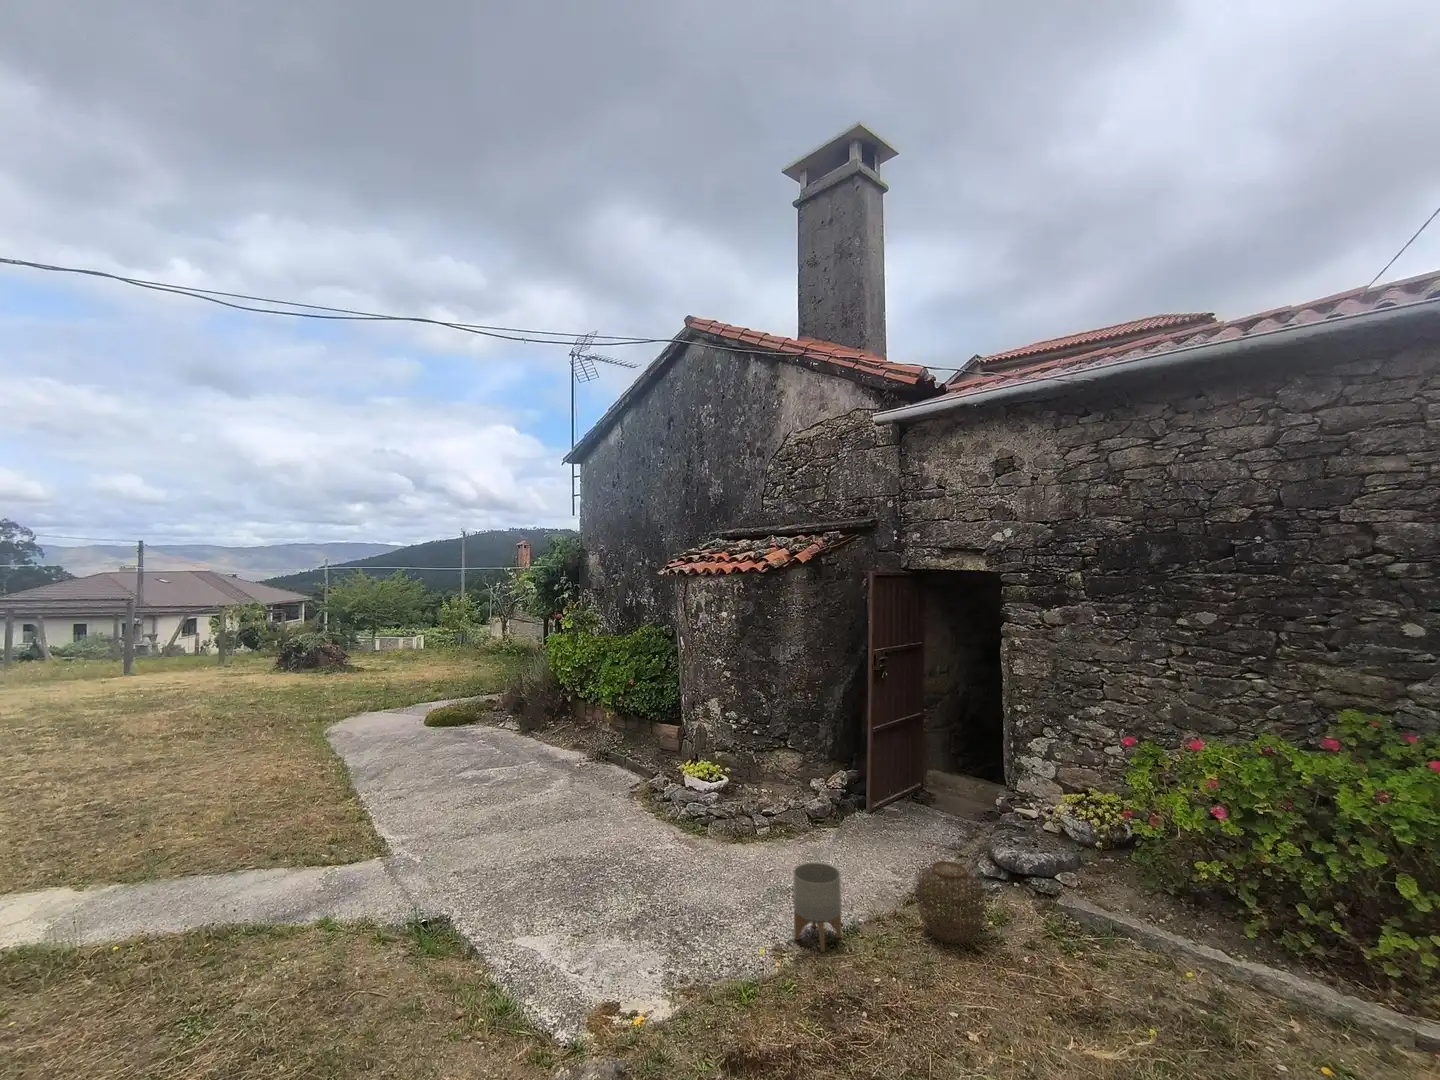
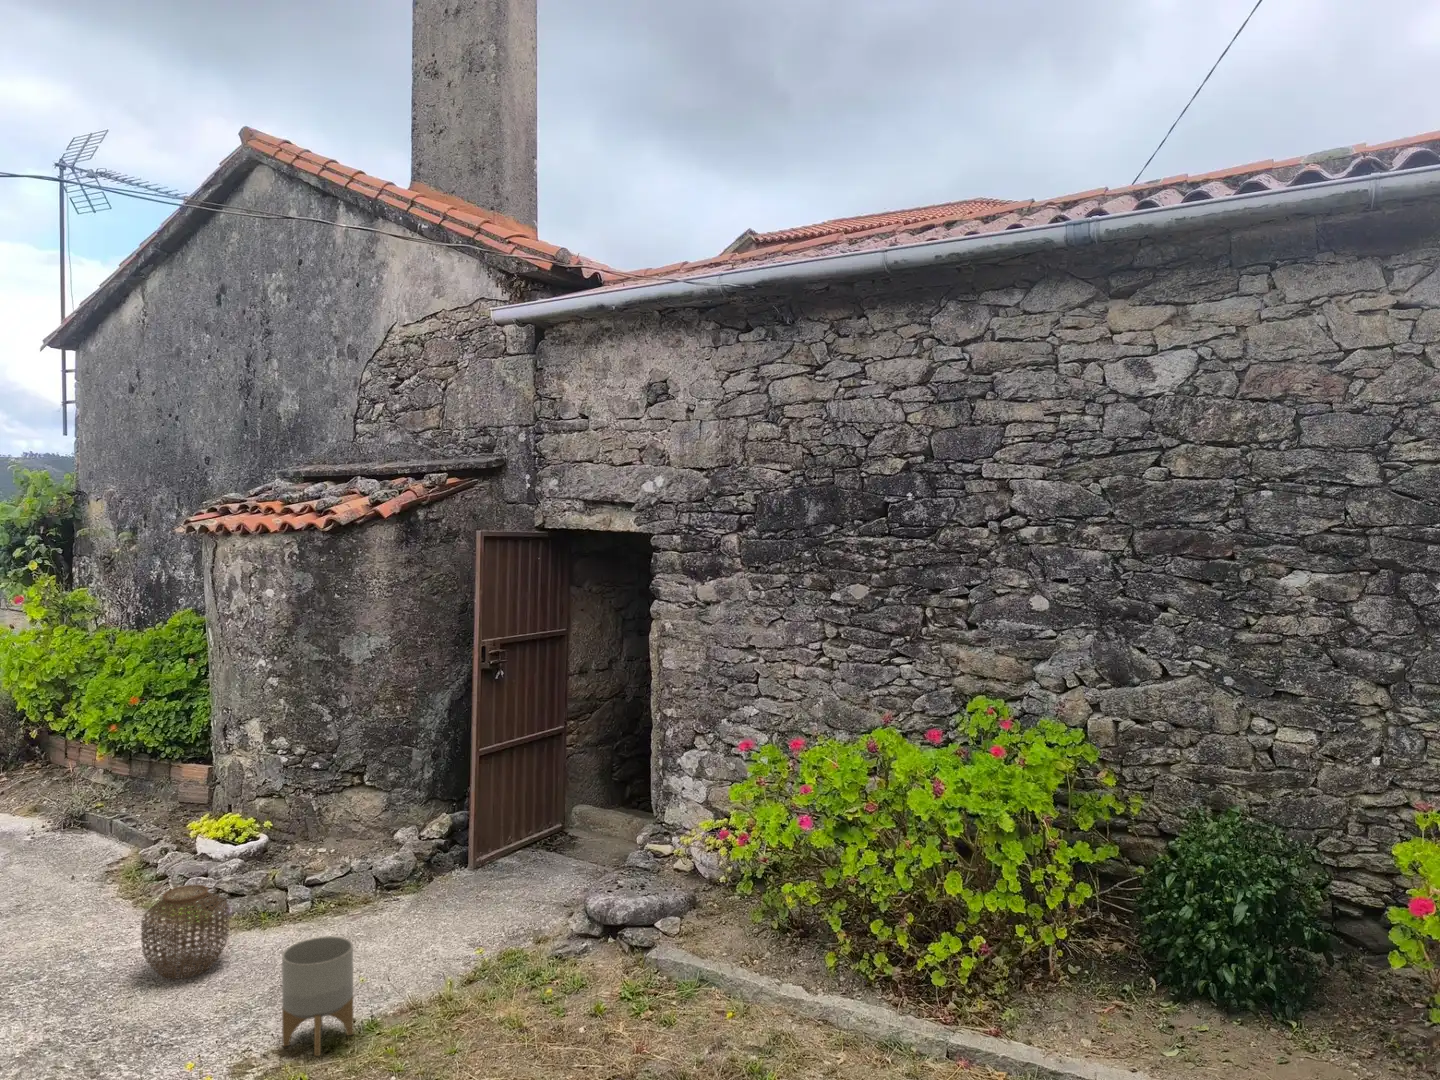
woven basket: present [917,861,984,944] -> present [142,885,229,979]

